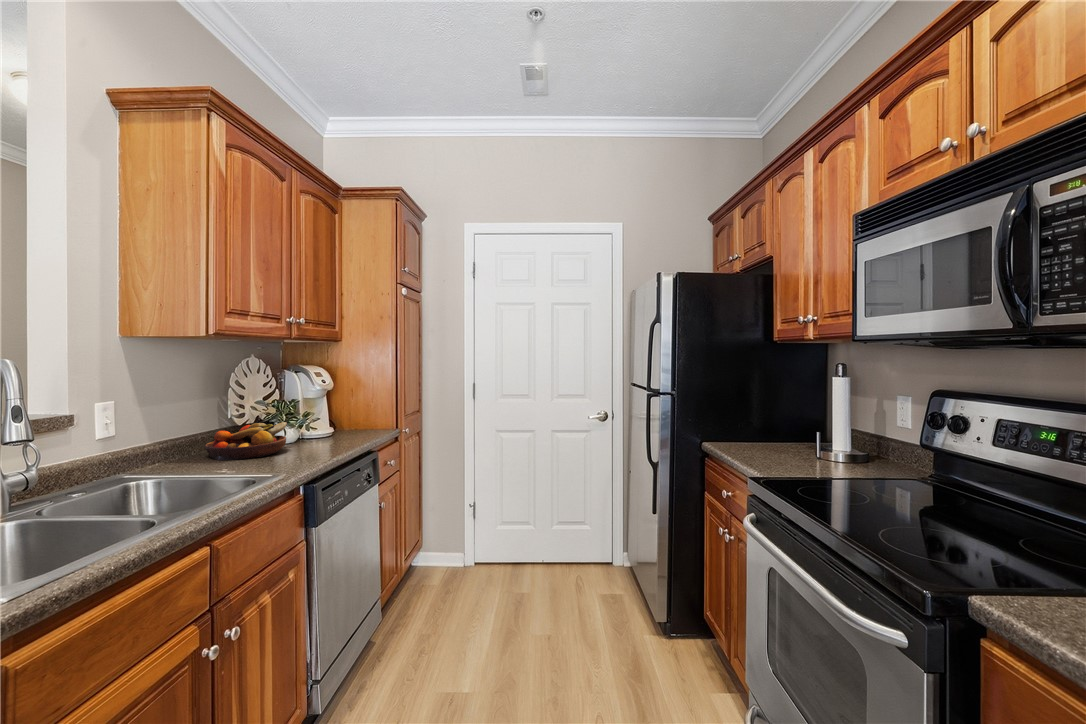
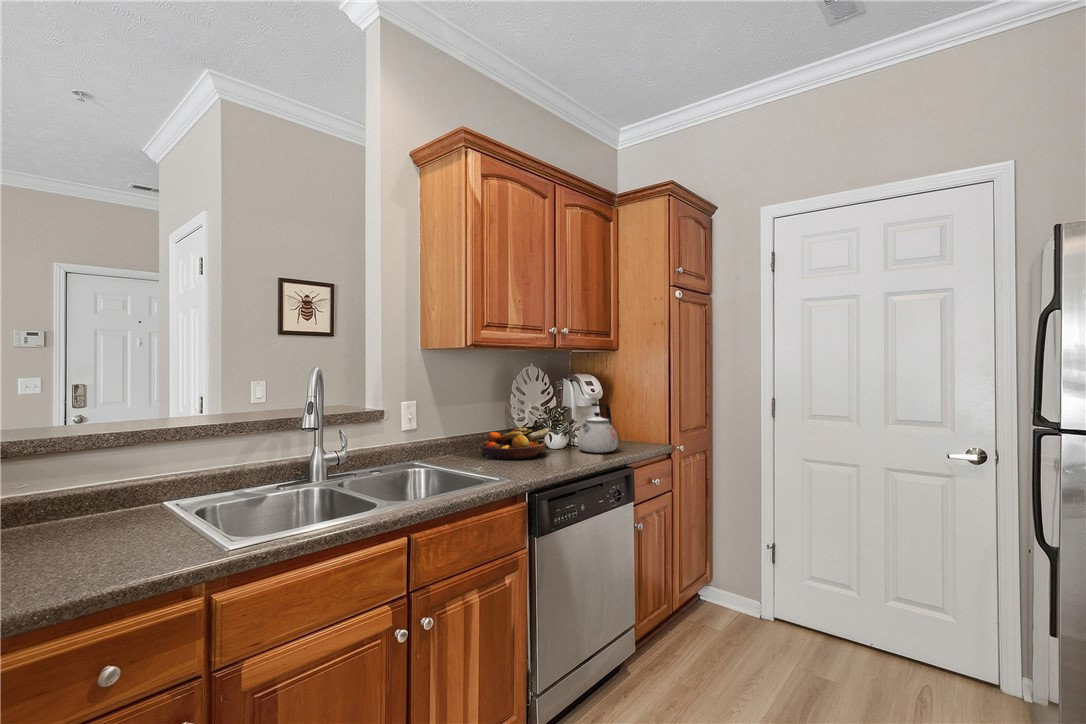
kettle: none [313,394,356,442] -> present [577,403,618,453]

